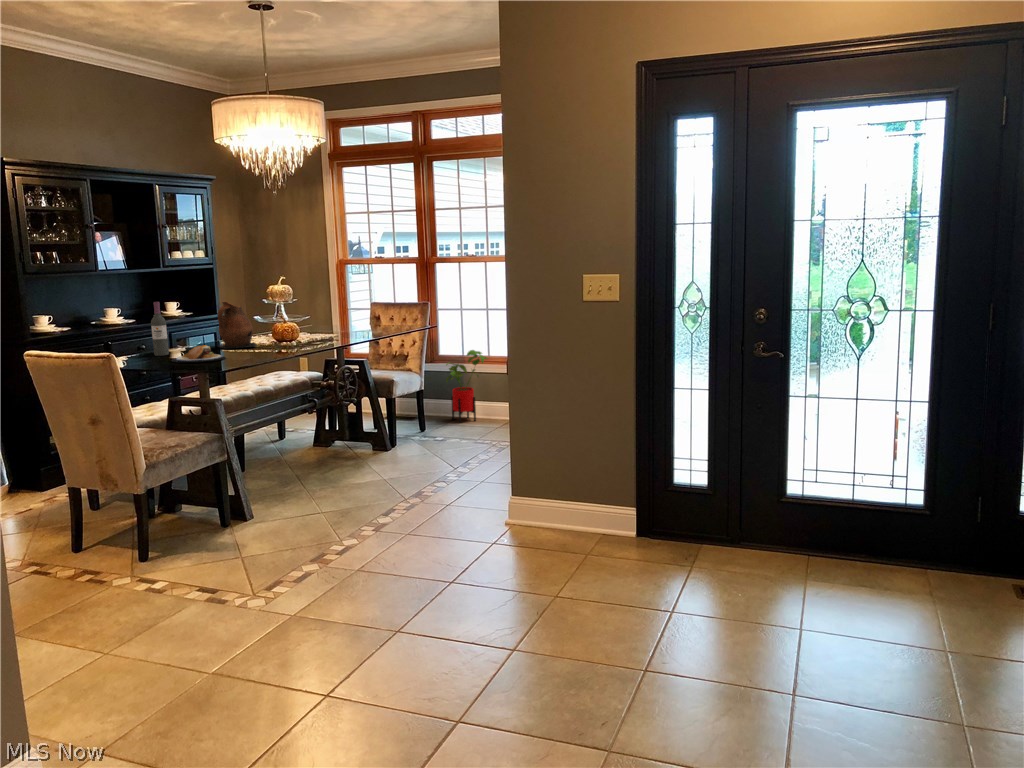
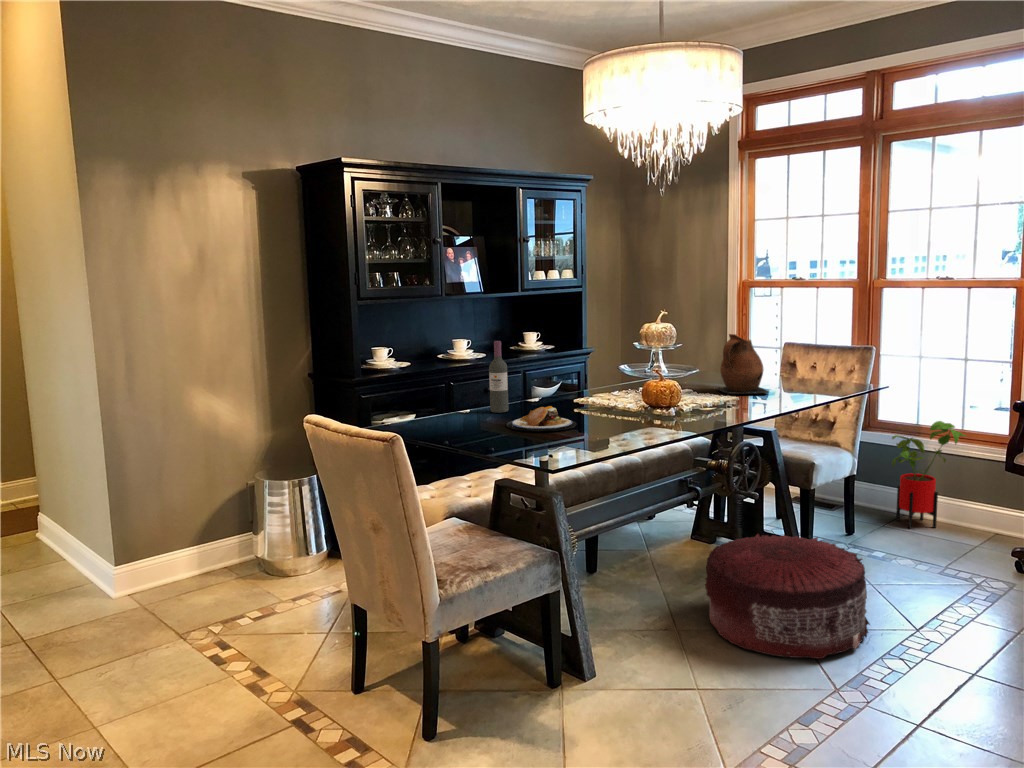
ceramic pitcher: present [217,302,257,348] -> present [718,334,769,394]
pouf: none [324,422,428,492] -> present [705,534,870,659]

